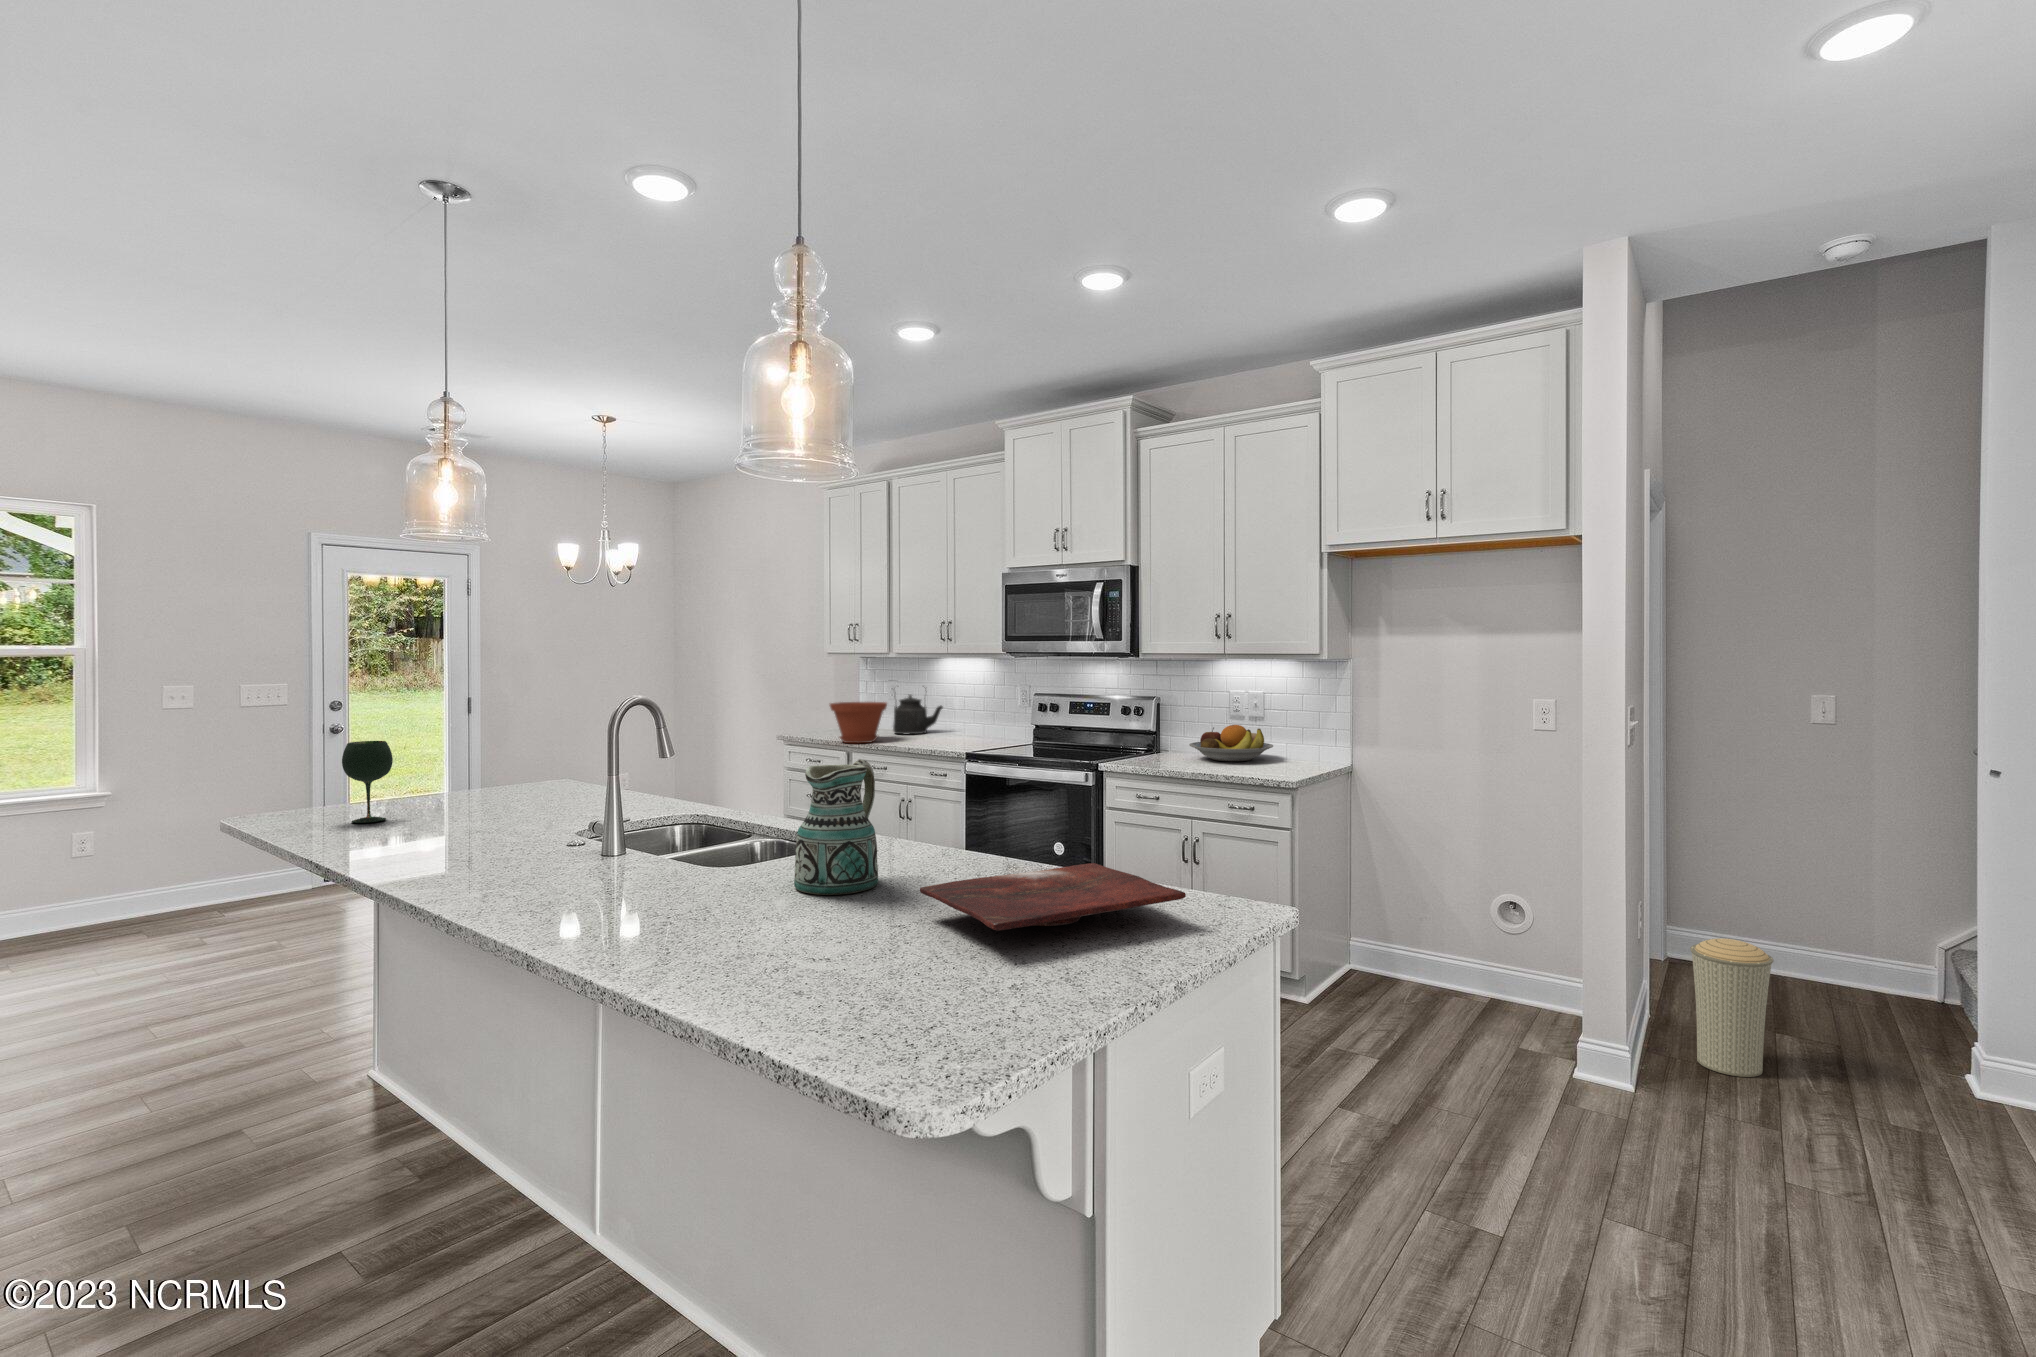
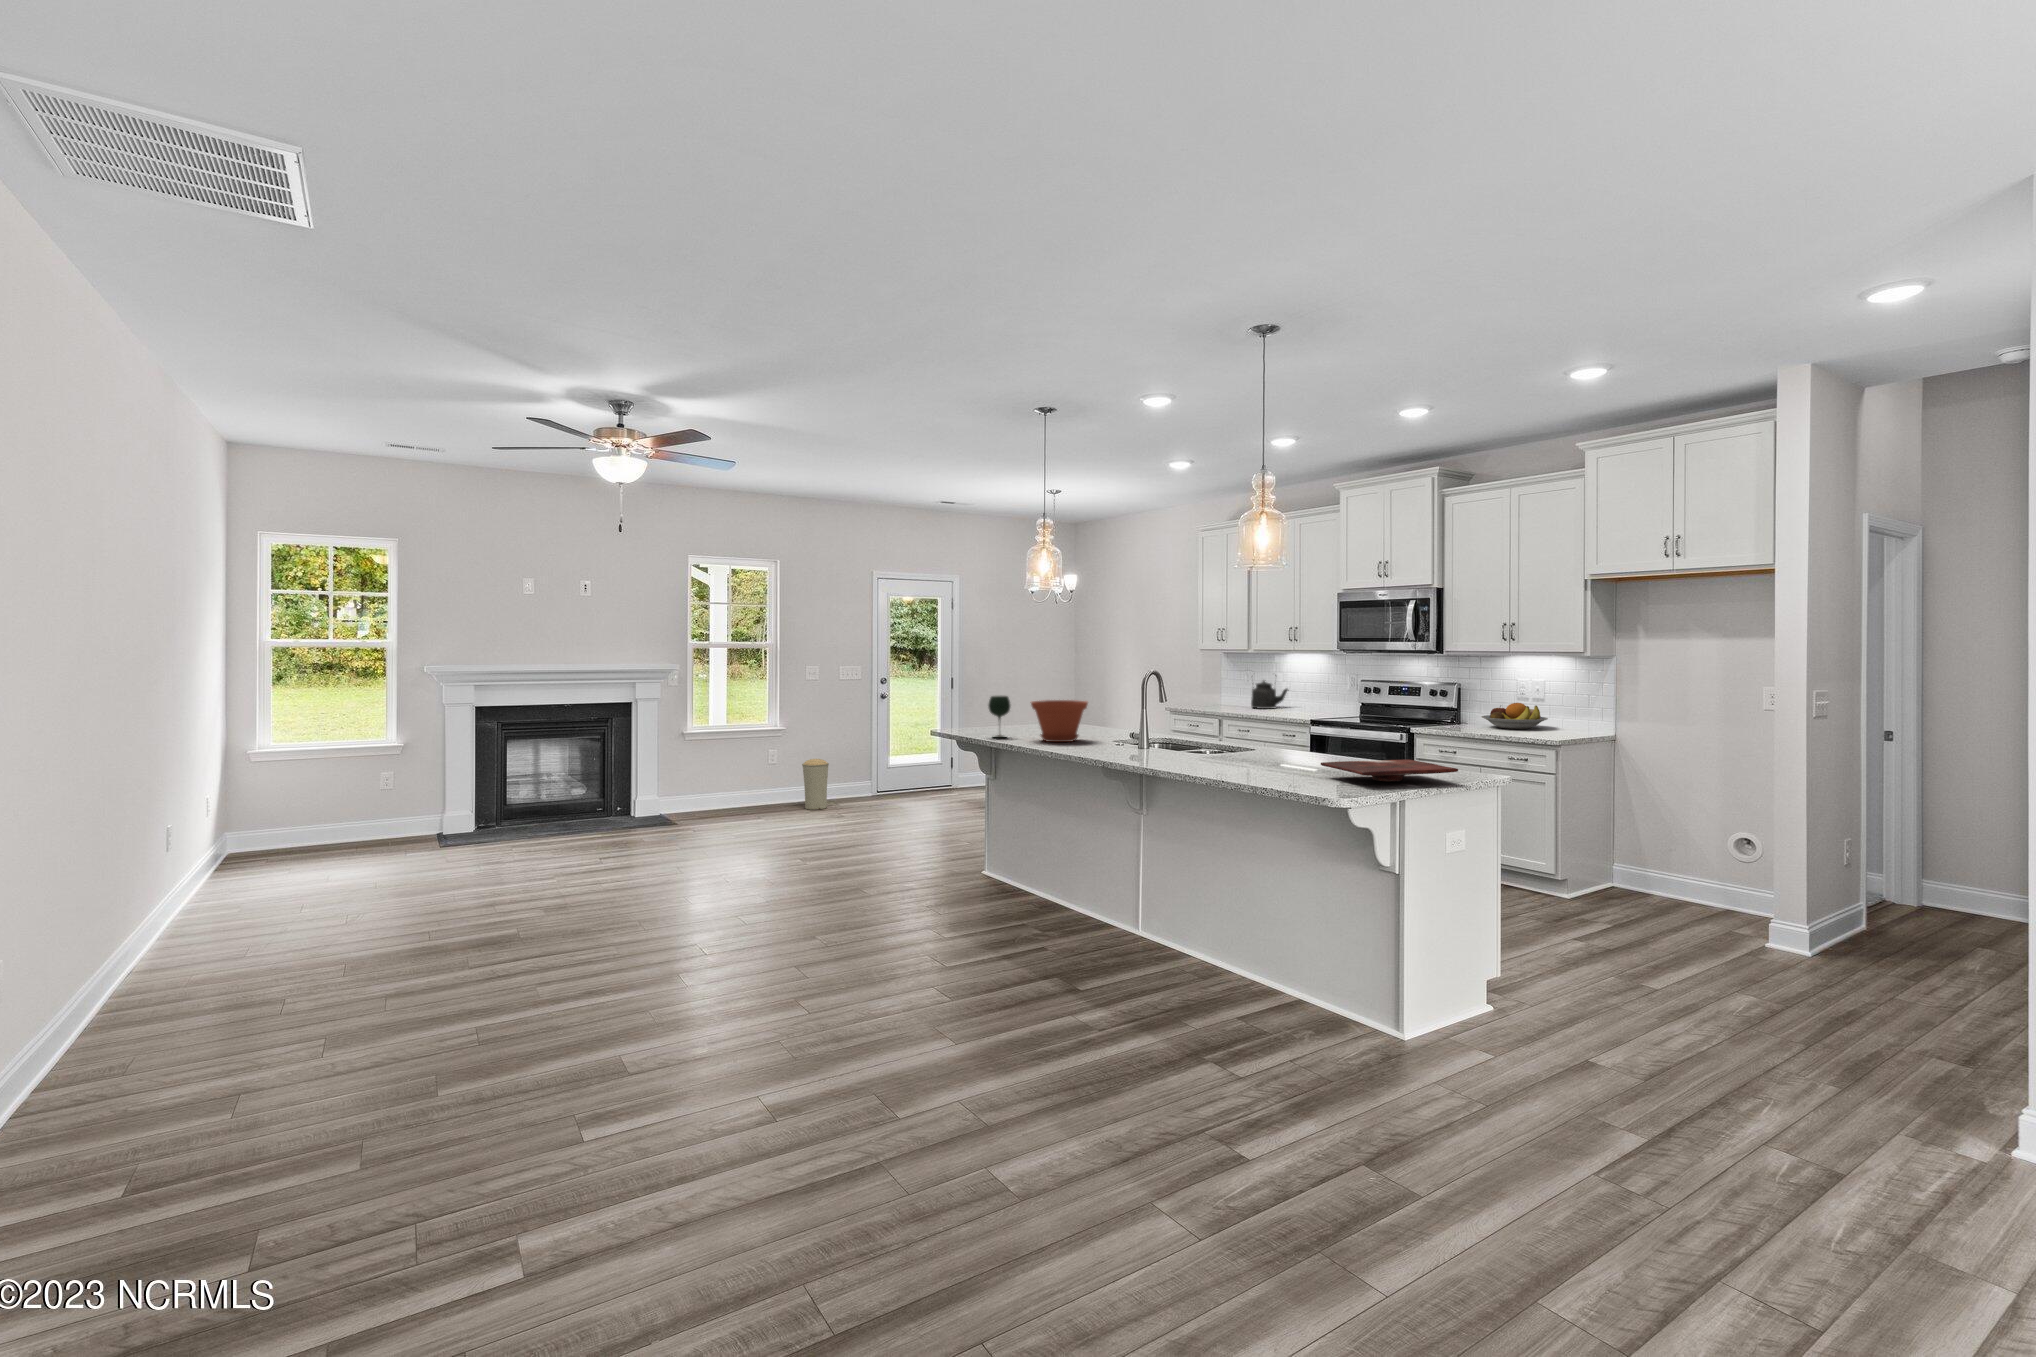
plant pot: present [830,702,887,743] -> present [1031,700,1088,742]
ceramic pitcher: present [794,760,878,895] -> none [1250,705,1293,769]
trash can: present [1690,938,1774,1077] -> present [802,759,829,810]

